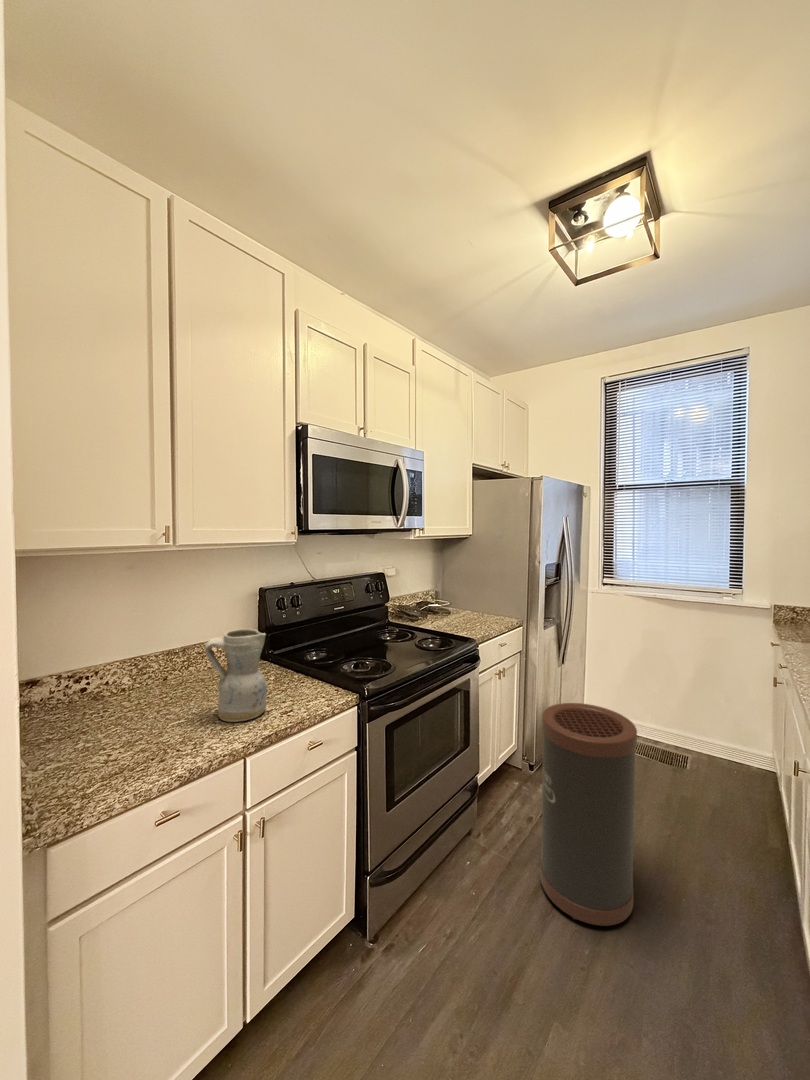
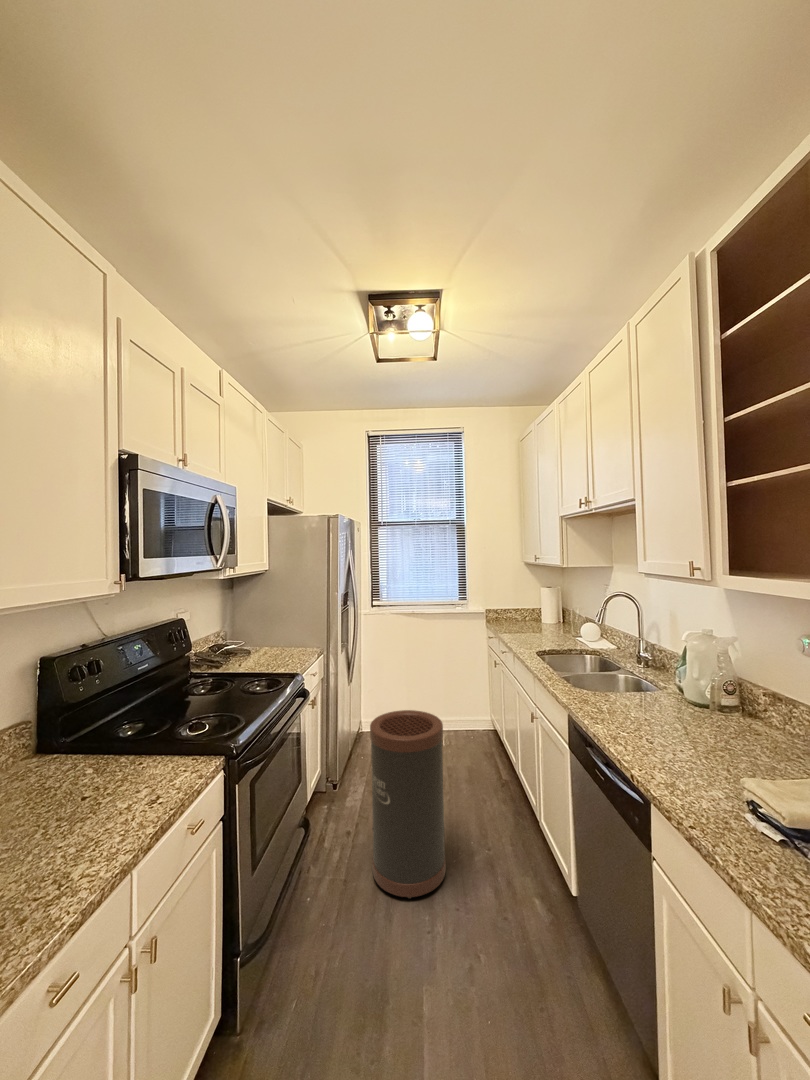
ceramic pitcher: present [205,629,267,722] -> none [37,710,128,840]

